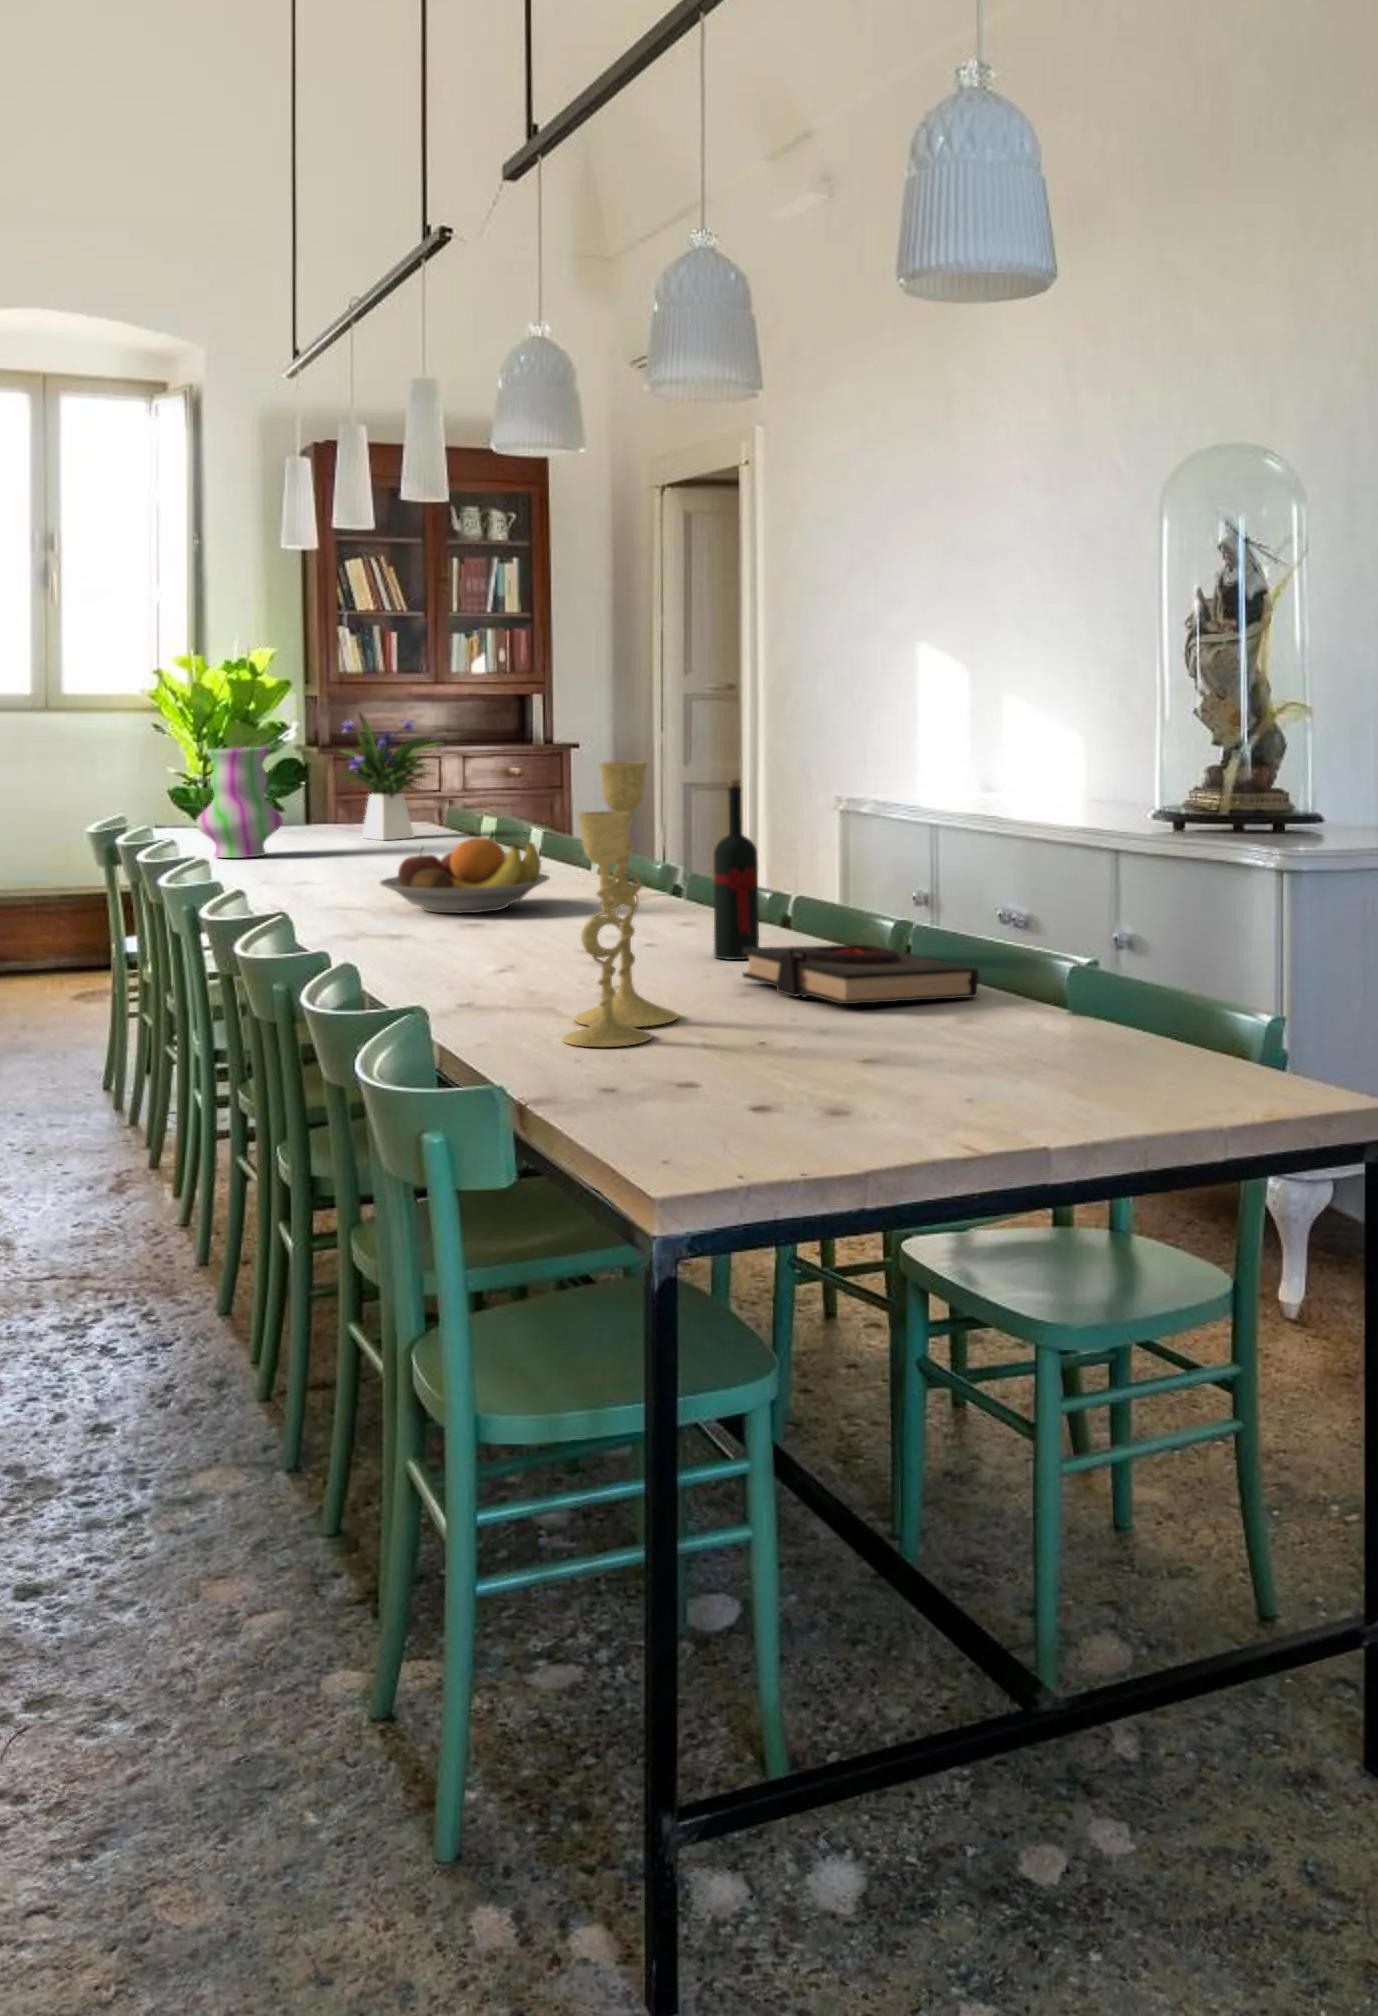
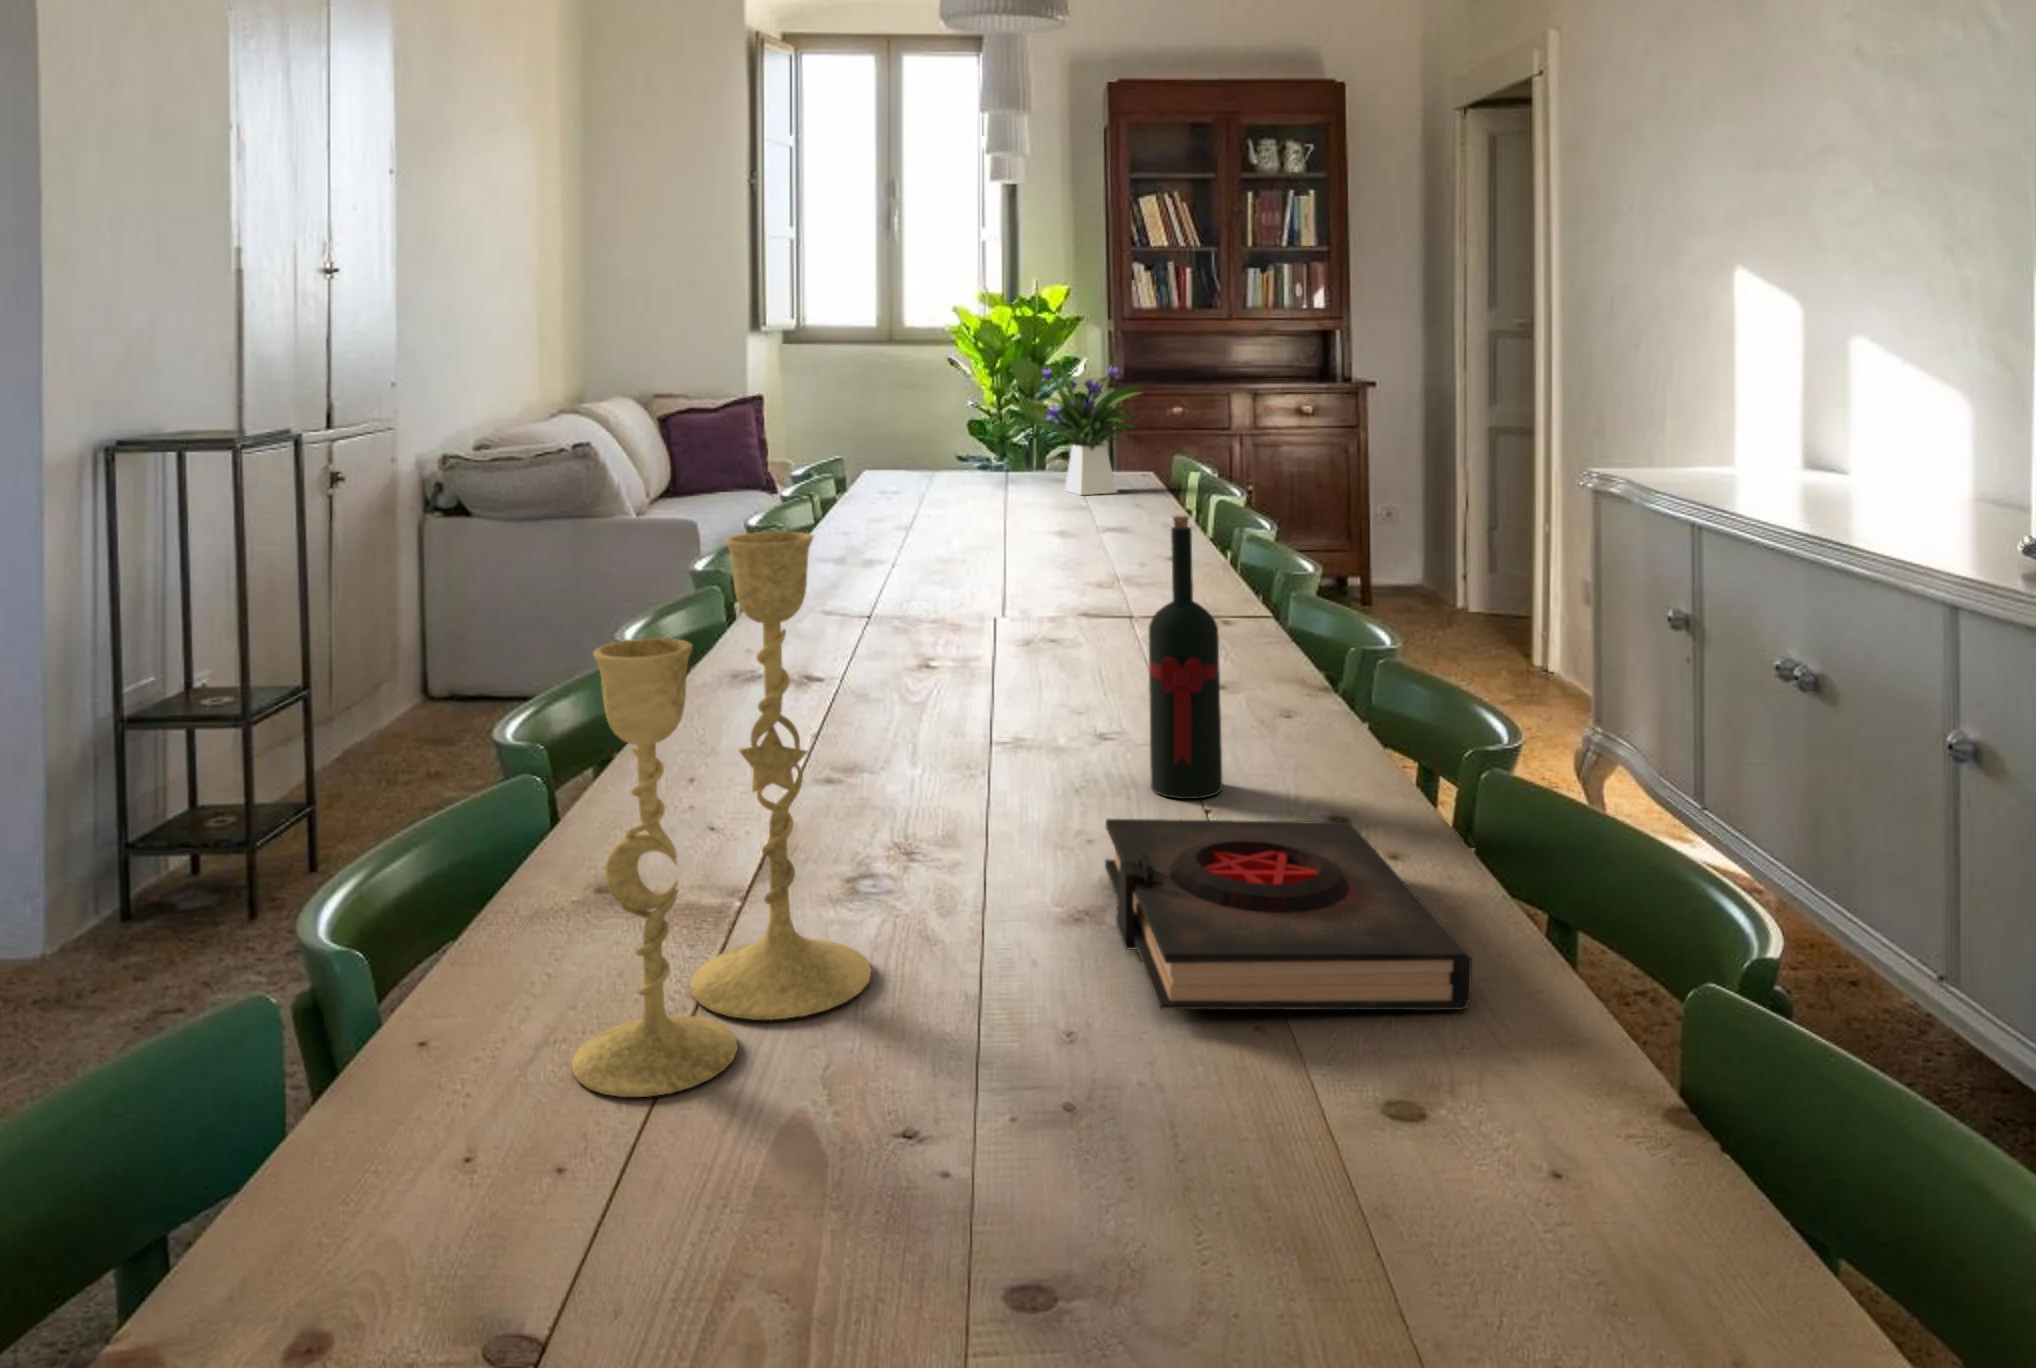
vase: present [196,747,283,858] -> none [861,400,948,517]
fruit bowl: present [380,838,550,913] -> none [883,542,1091,637]

